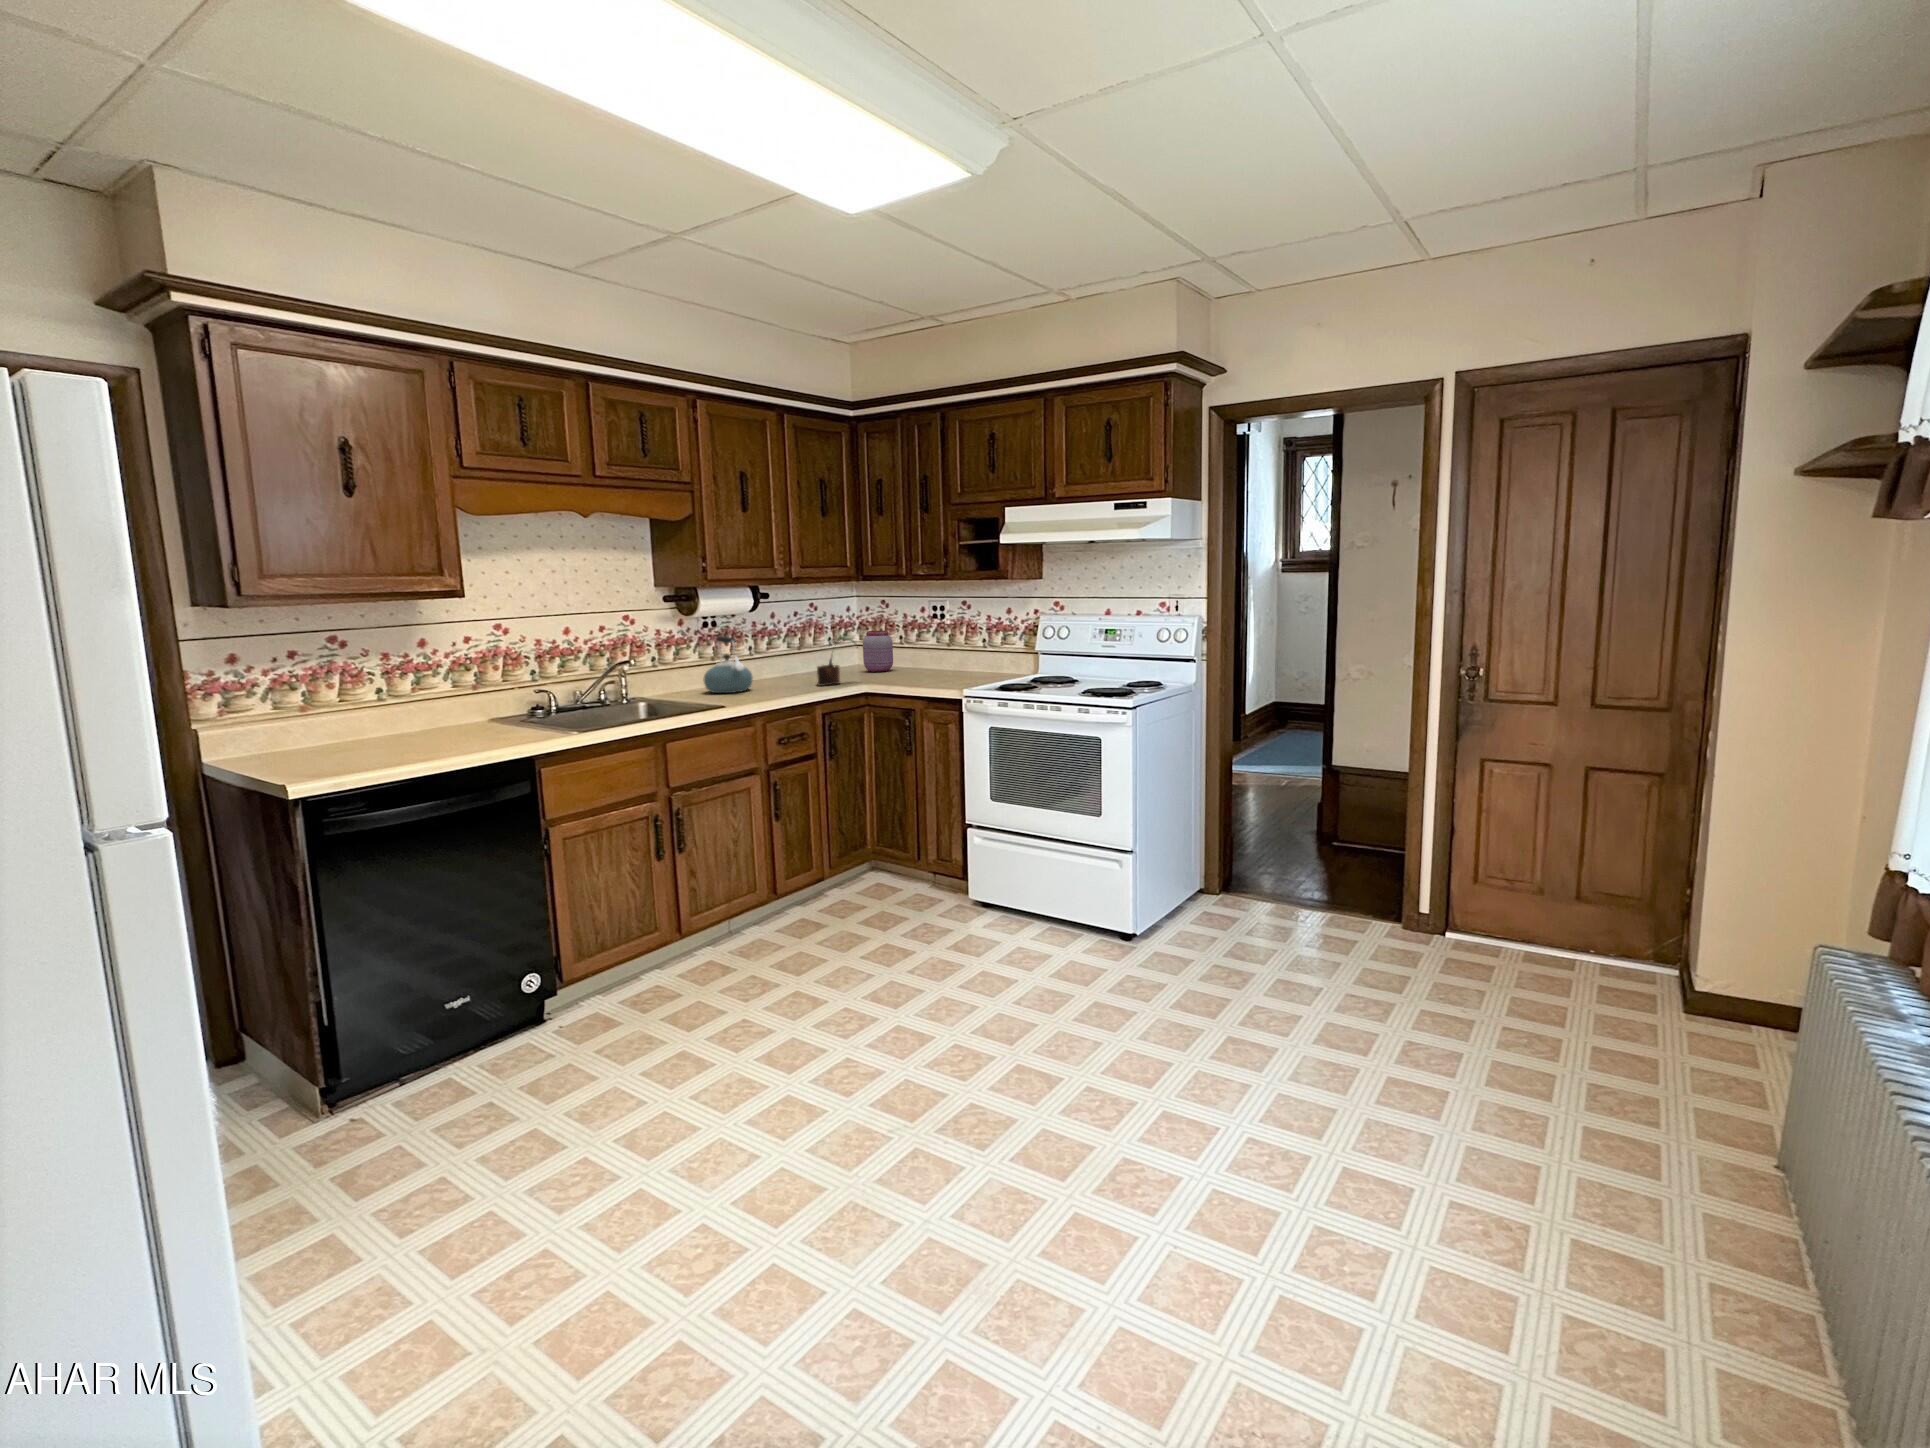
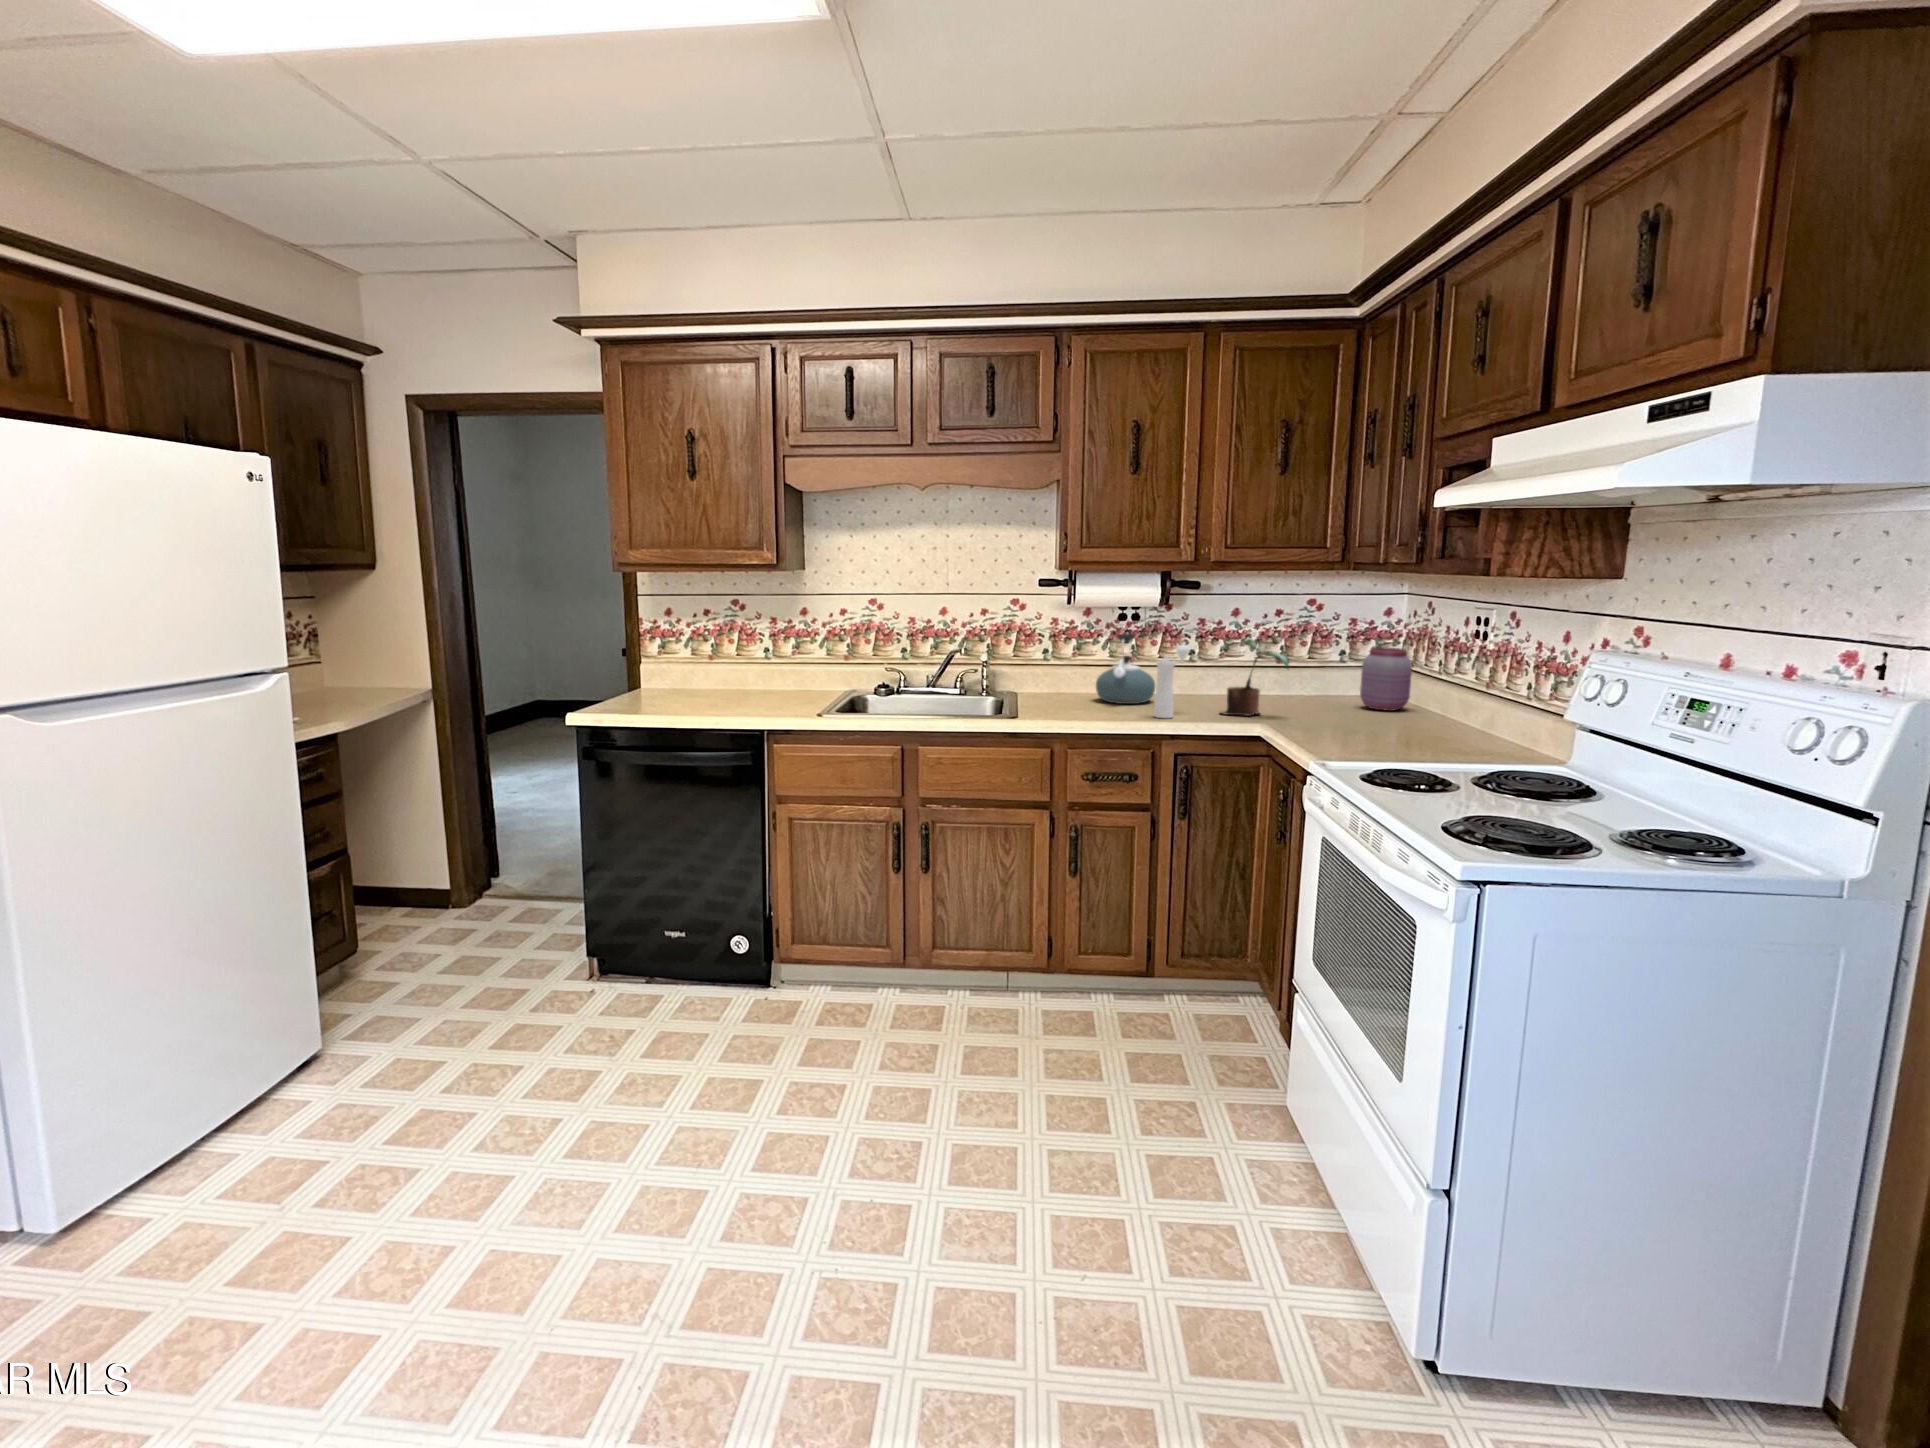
pepper mill: none [788,639,806,693] -> present [1154,645,1190,718]

